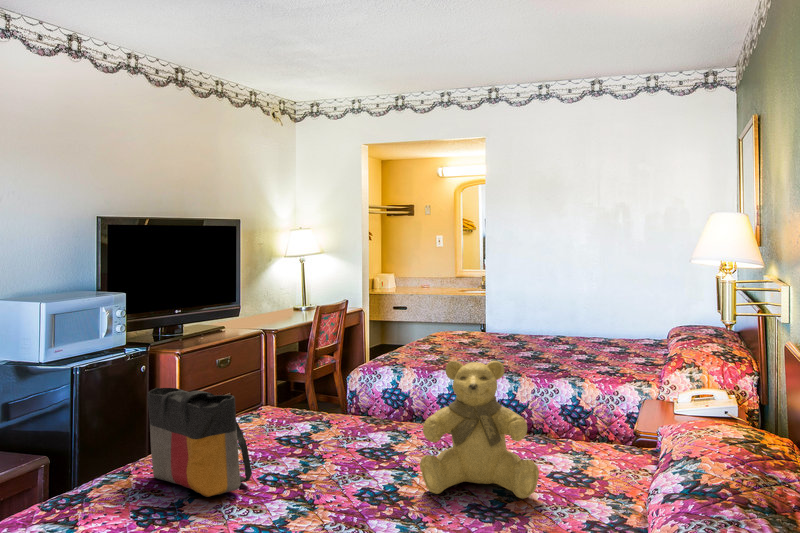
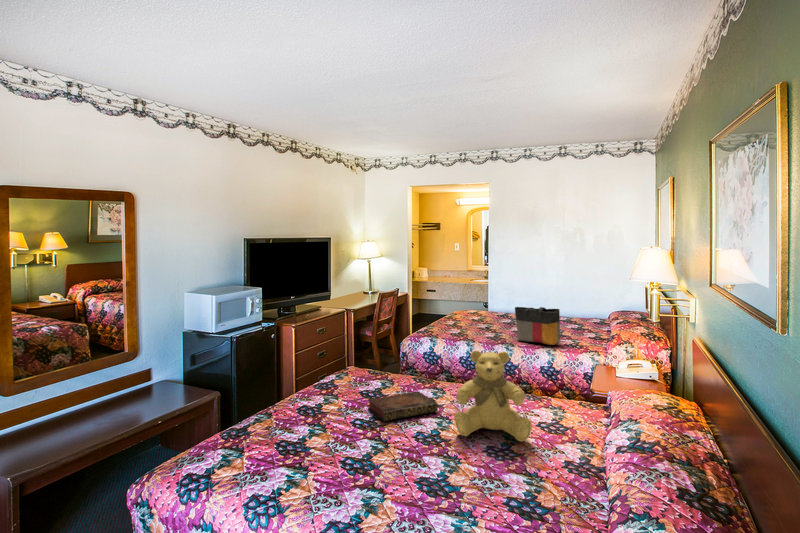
tote bag: present [148,388,252,497] -> present [515,307,560,345]
book: none [287,435,397,476] -> present [368,392,438,421]

